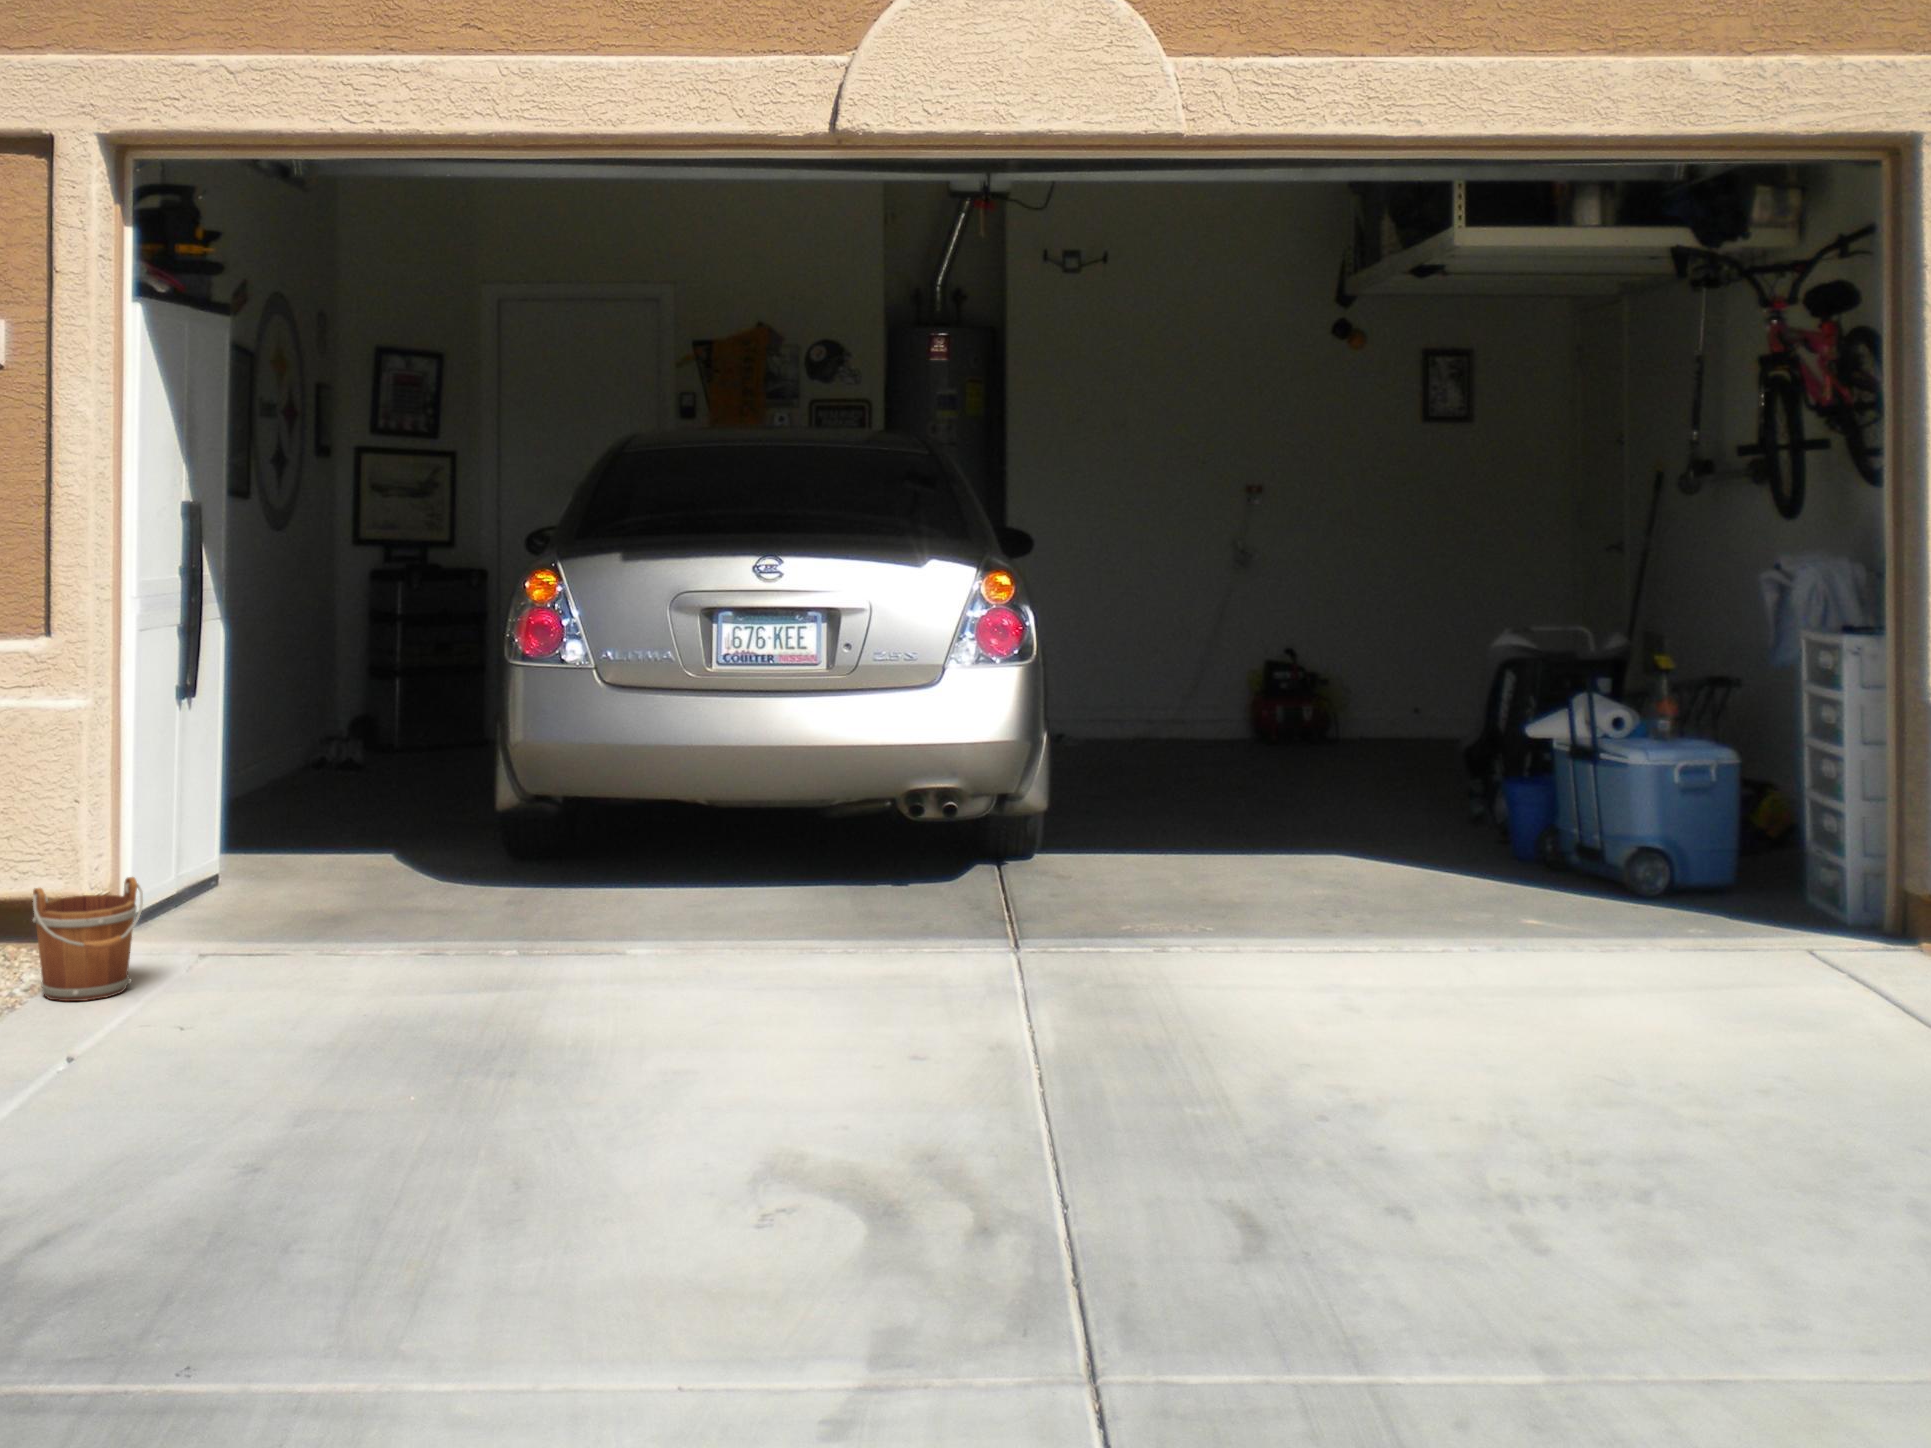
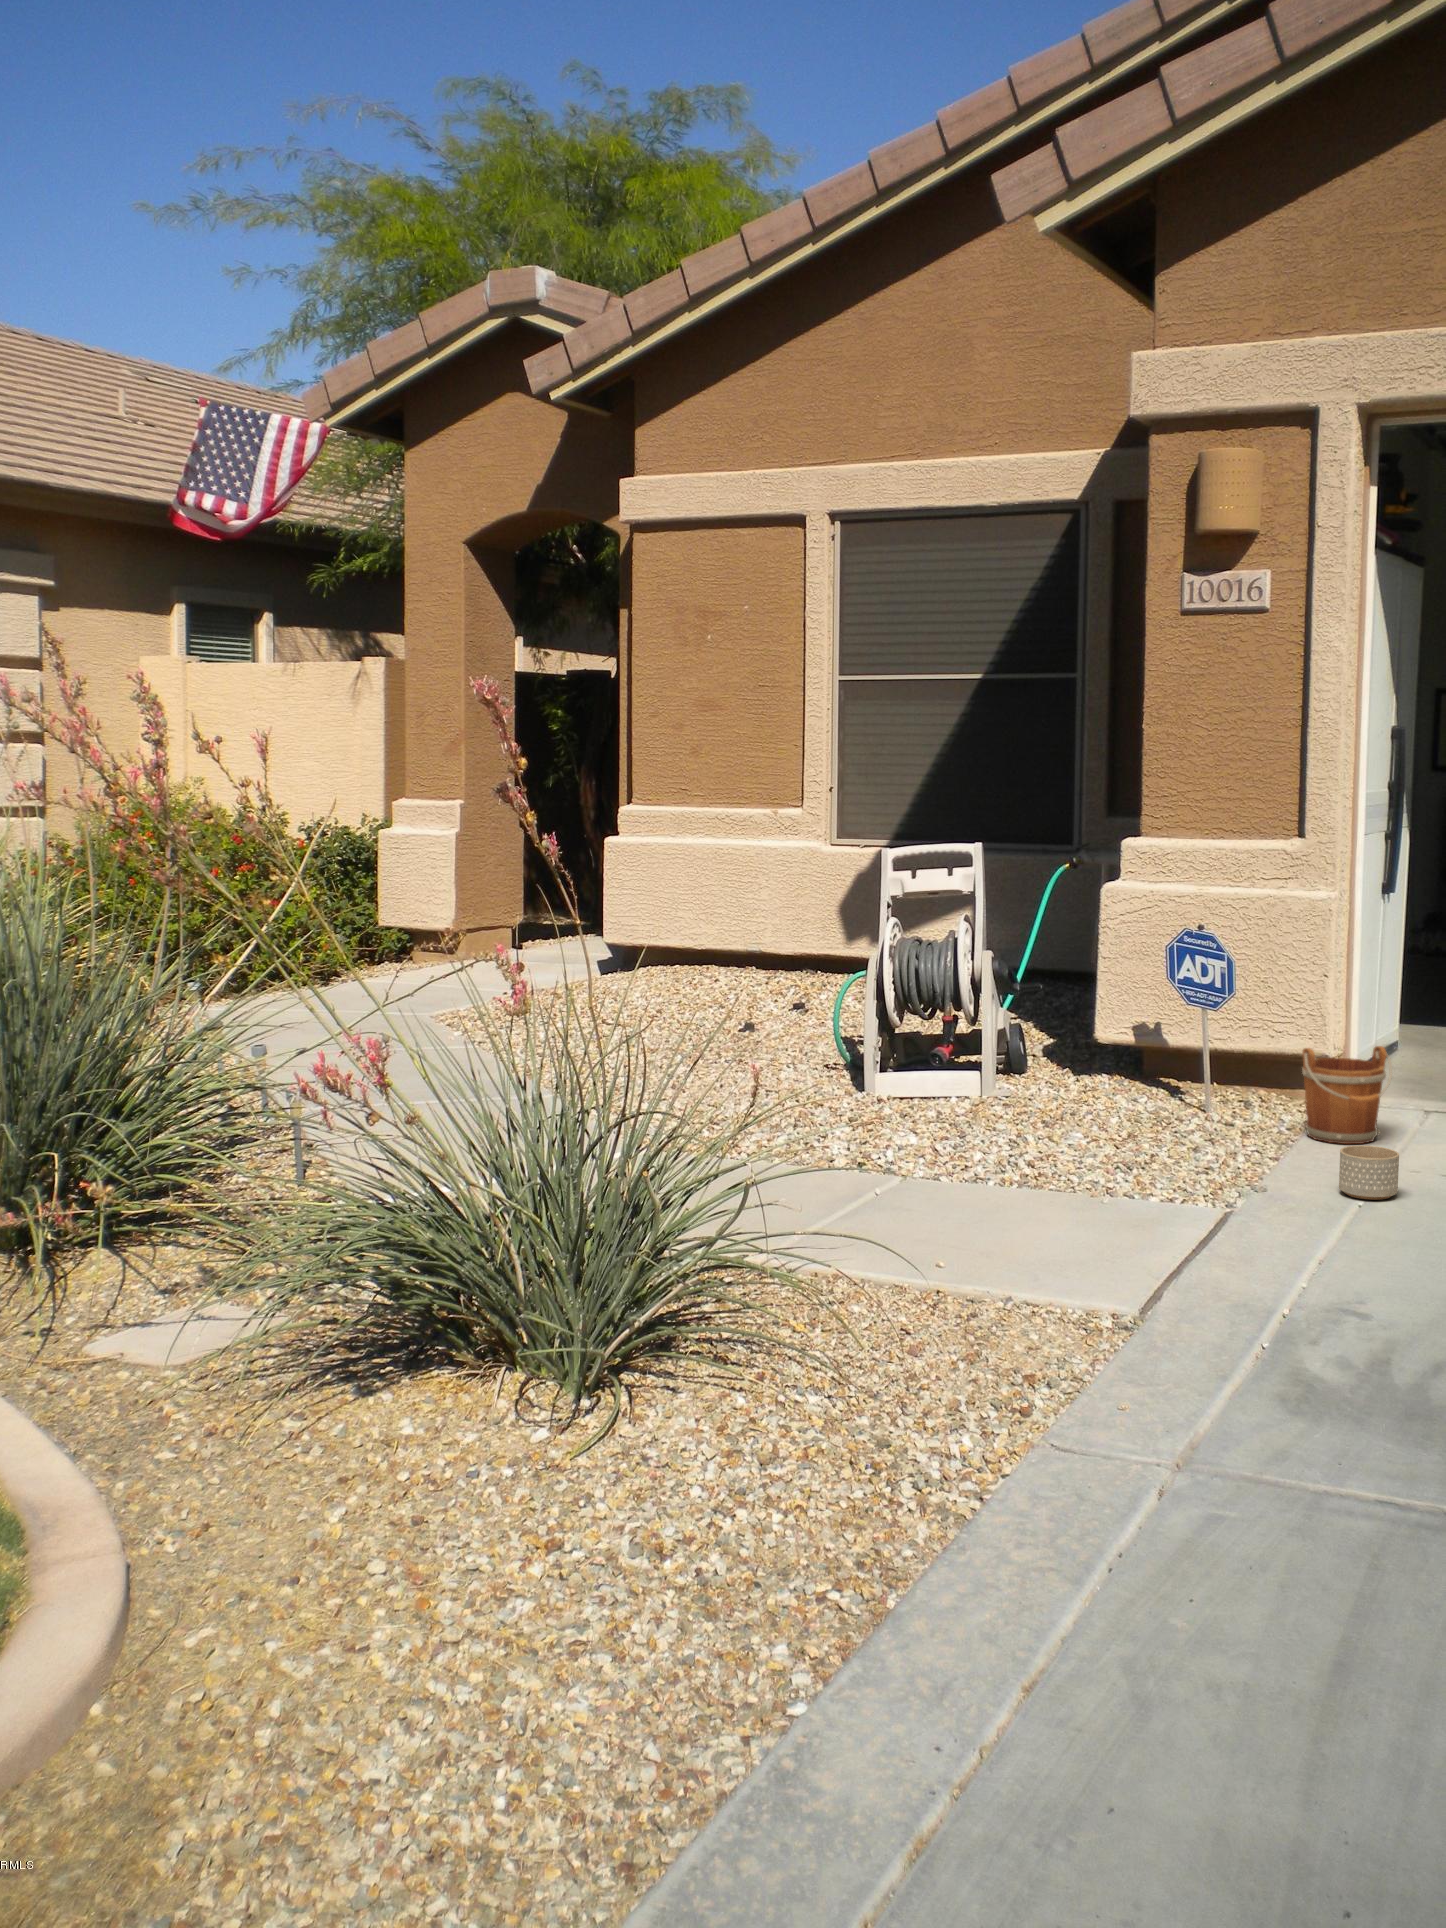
planter: none [35,1004,107,1072] -> present [1339,1146,1399,1200]

